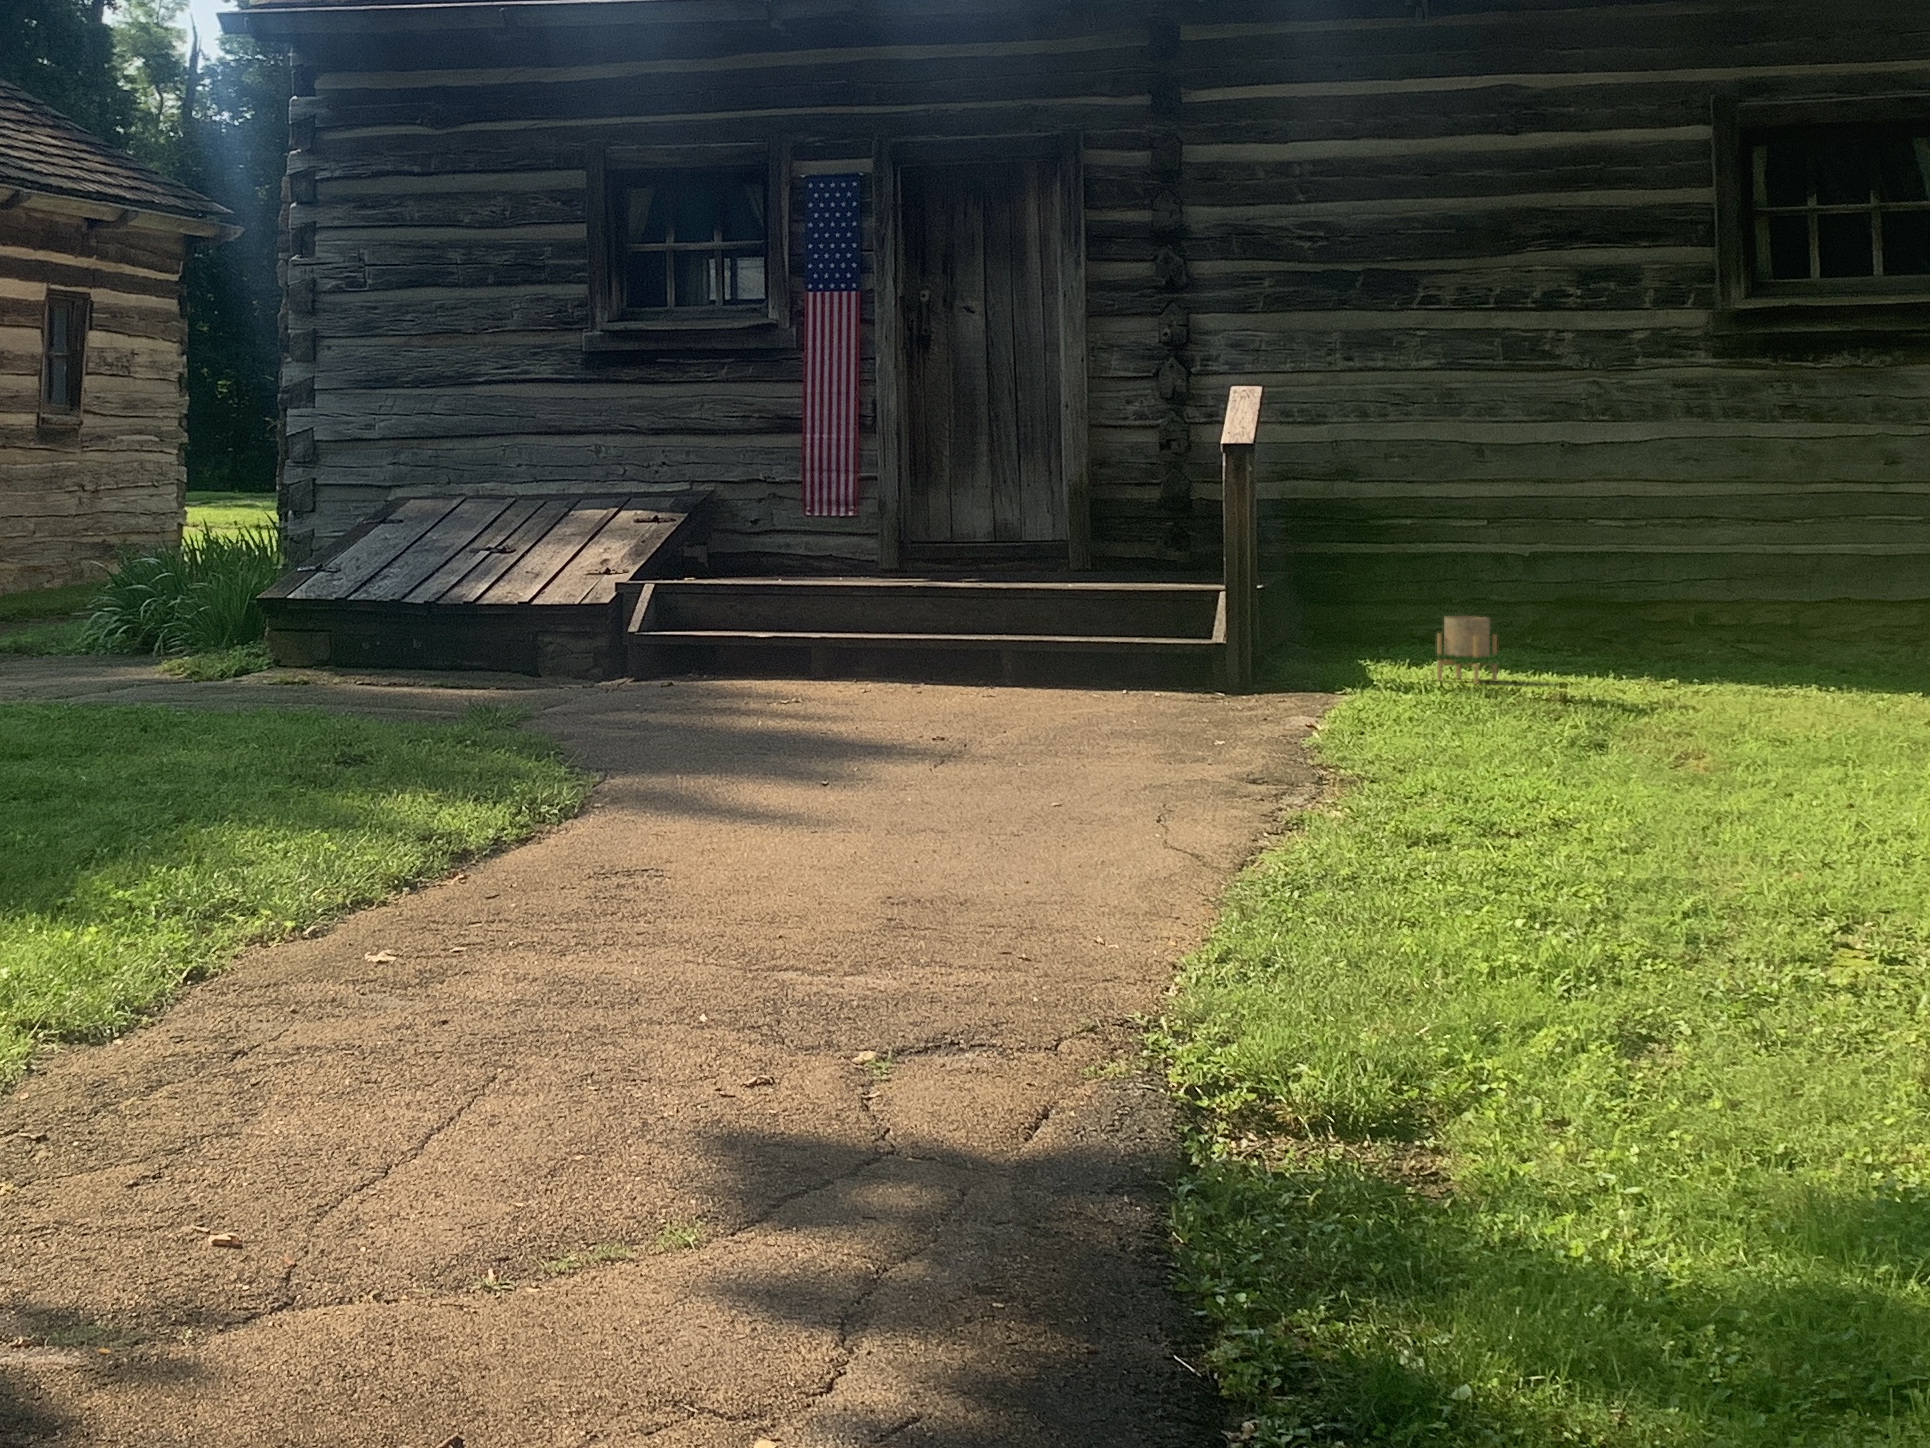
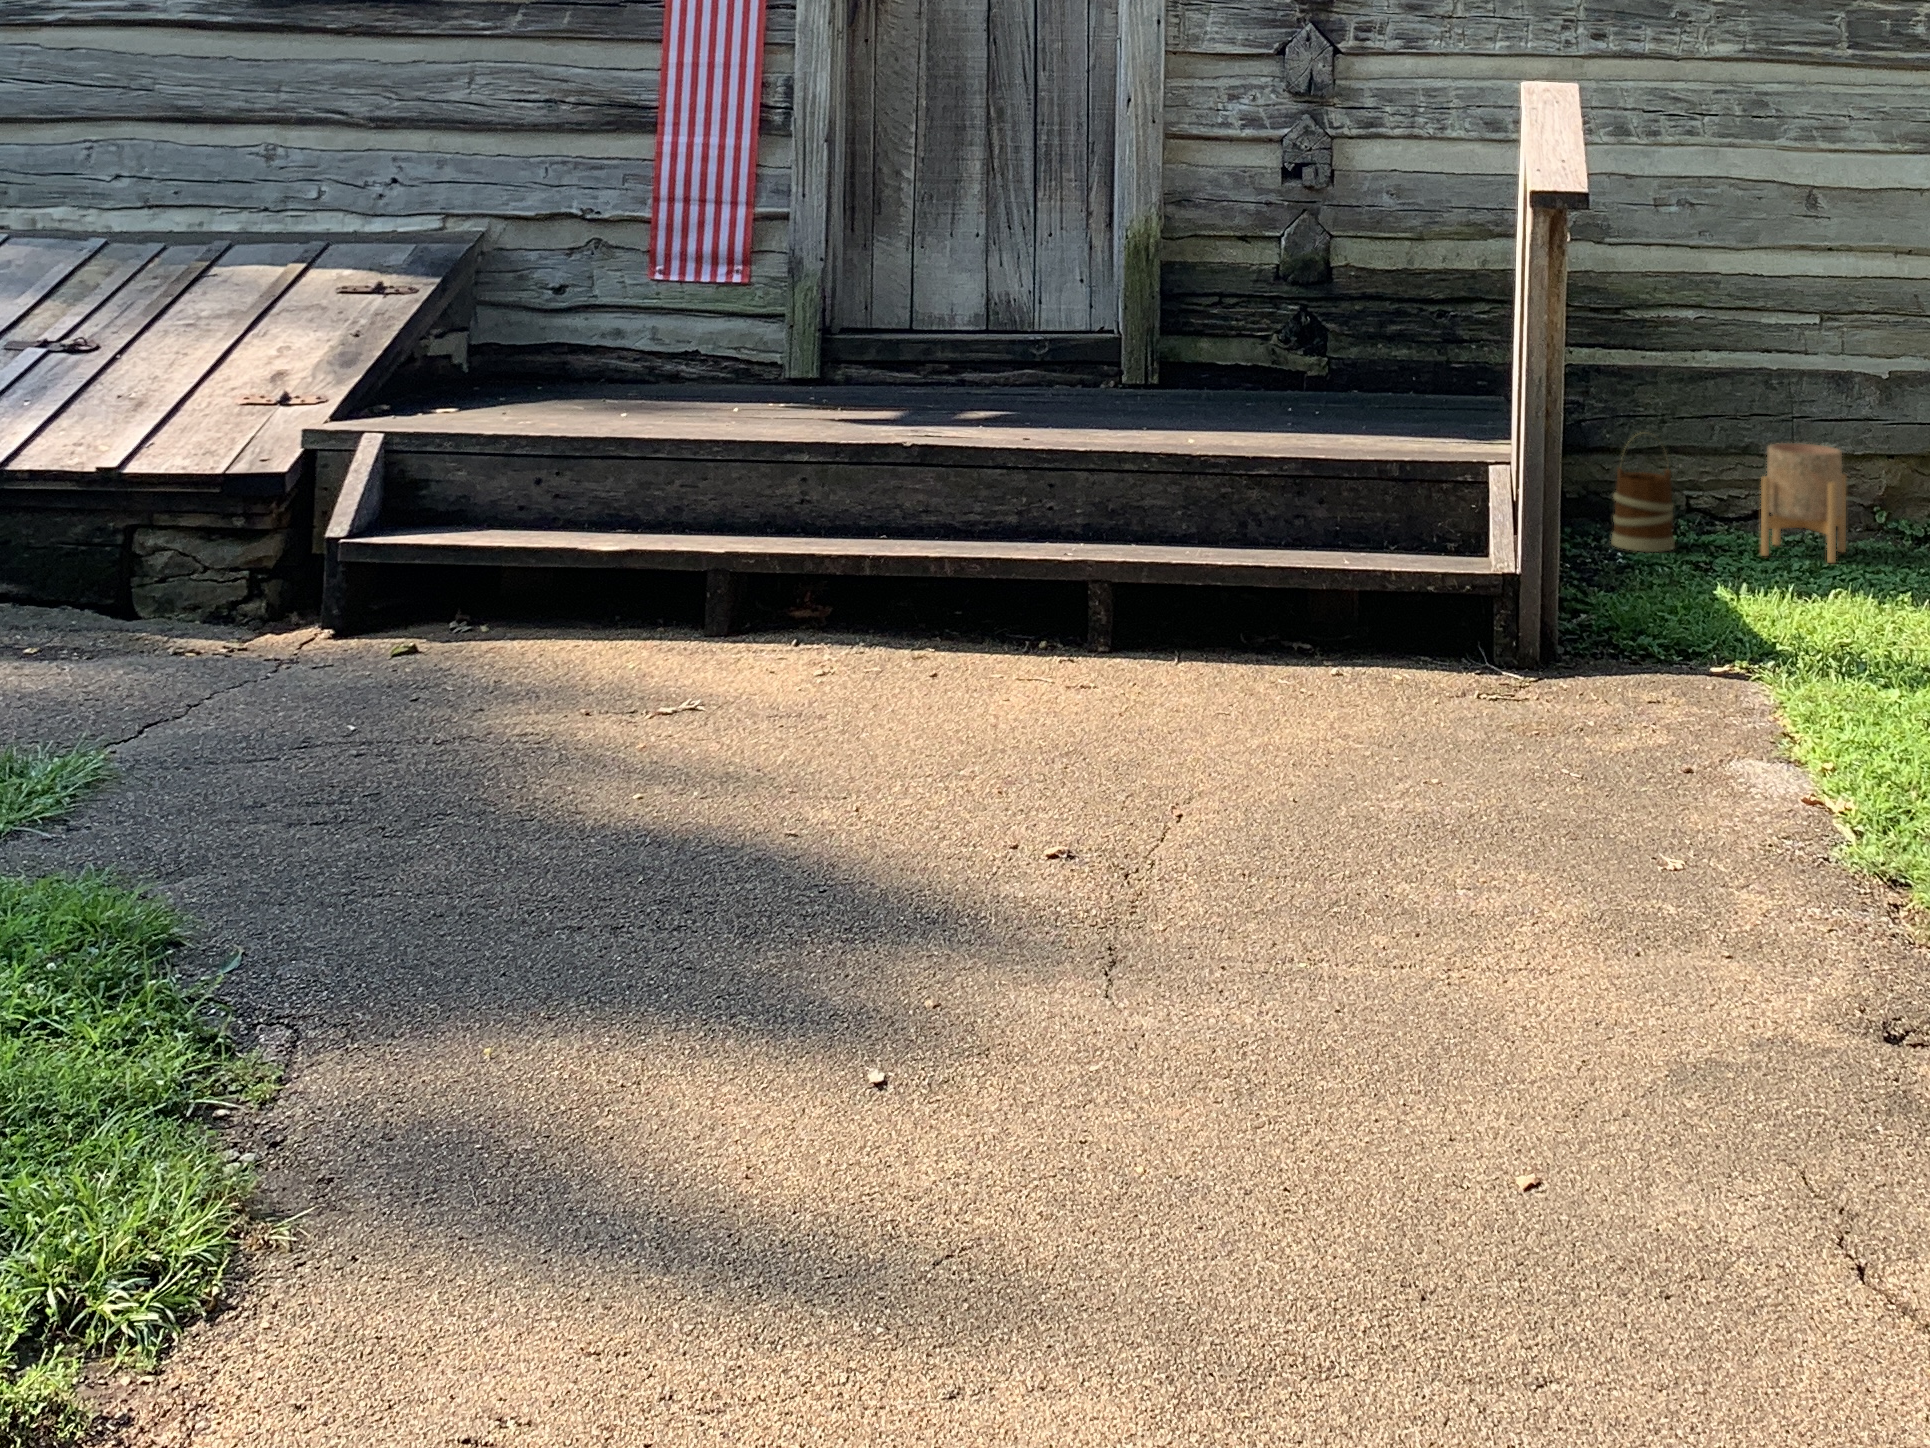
wooden bucket: none [1351,608,1390,678] -> present [1611,437,1675,552]

